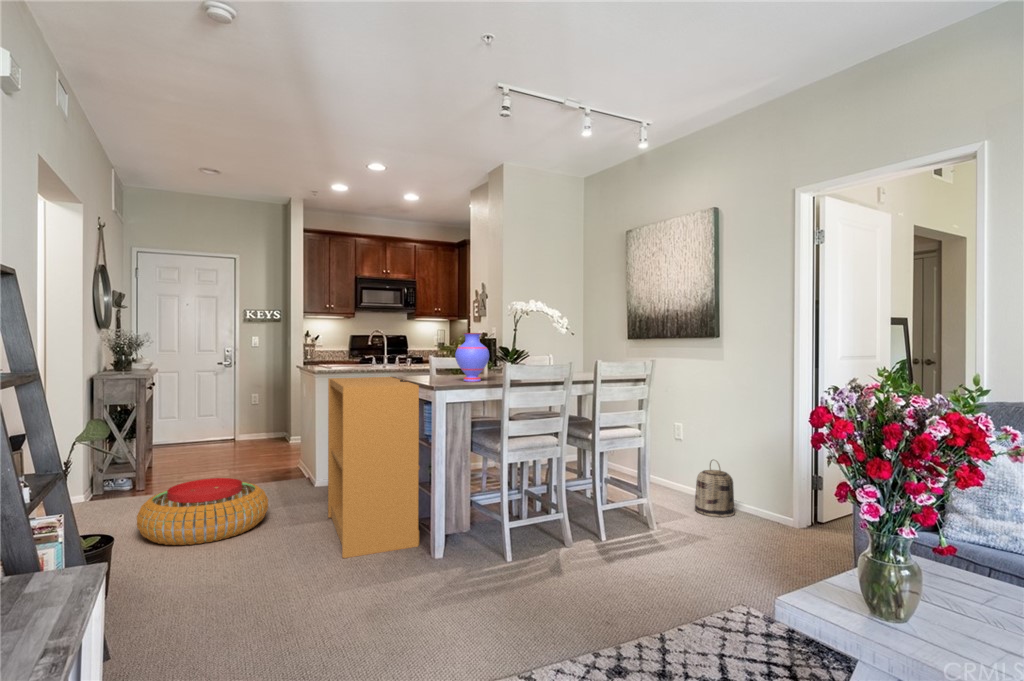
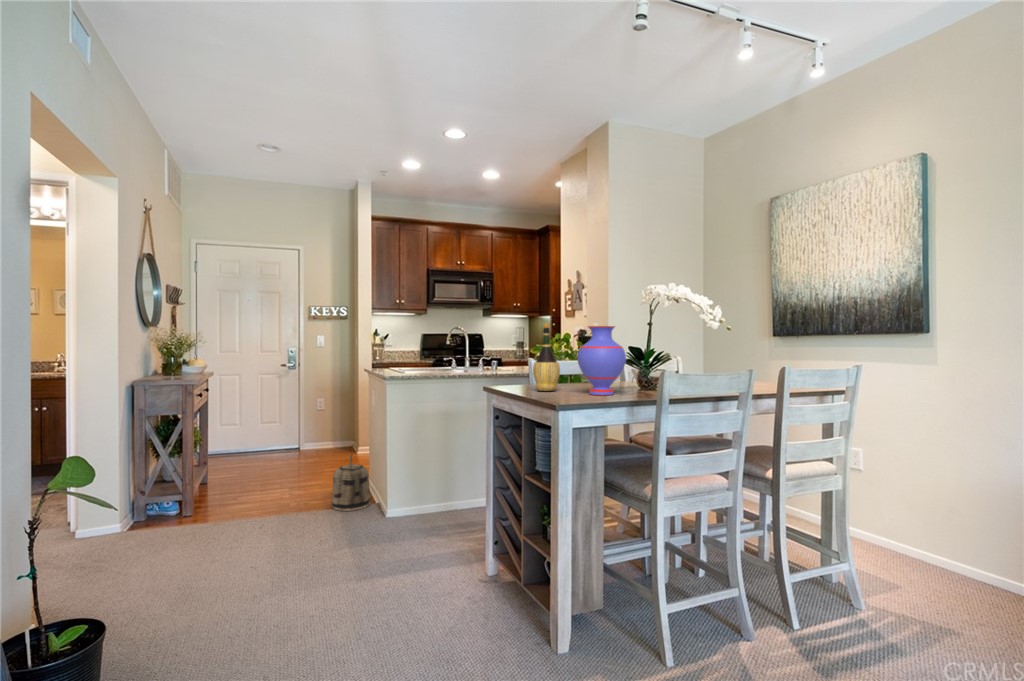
wine bottle: none [426,330,446,380] -> present [533,324,560,391]
bookshelf: present [328,377,420,558] -> none [403,385,531,650]
basket: present [695,460,735,517] -> present [332,455,370,511]
pouf: present [137,478,268,545] -> none [162,512,328,611]

